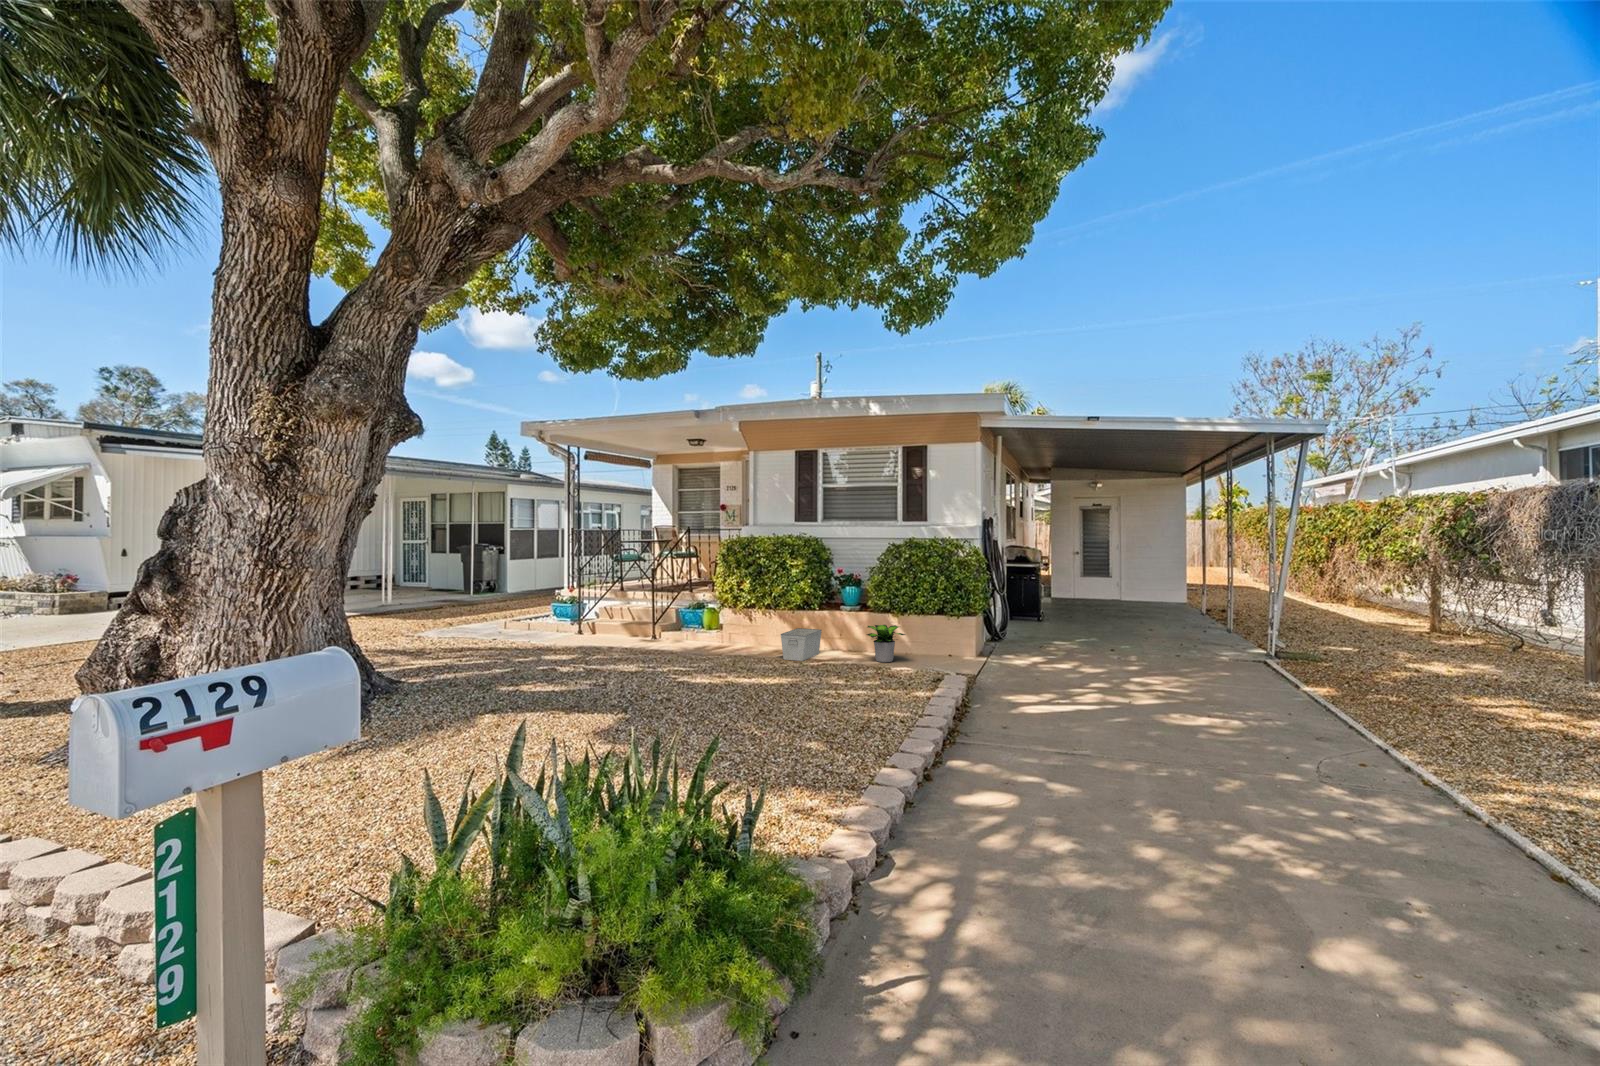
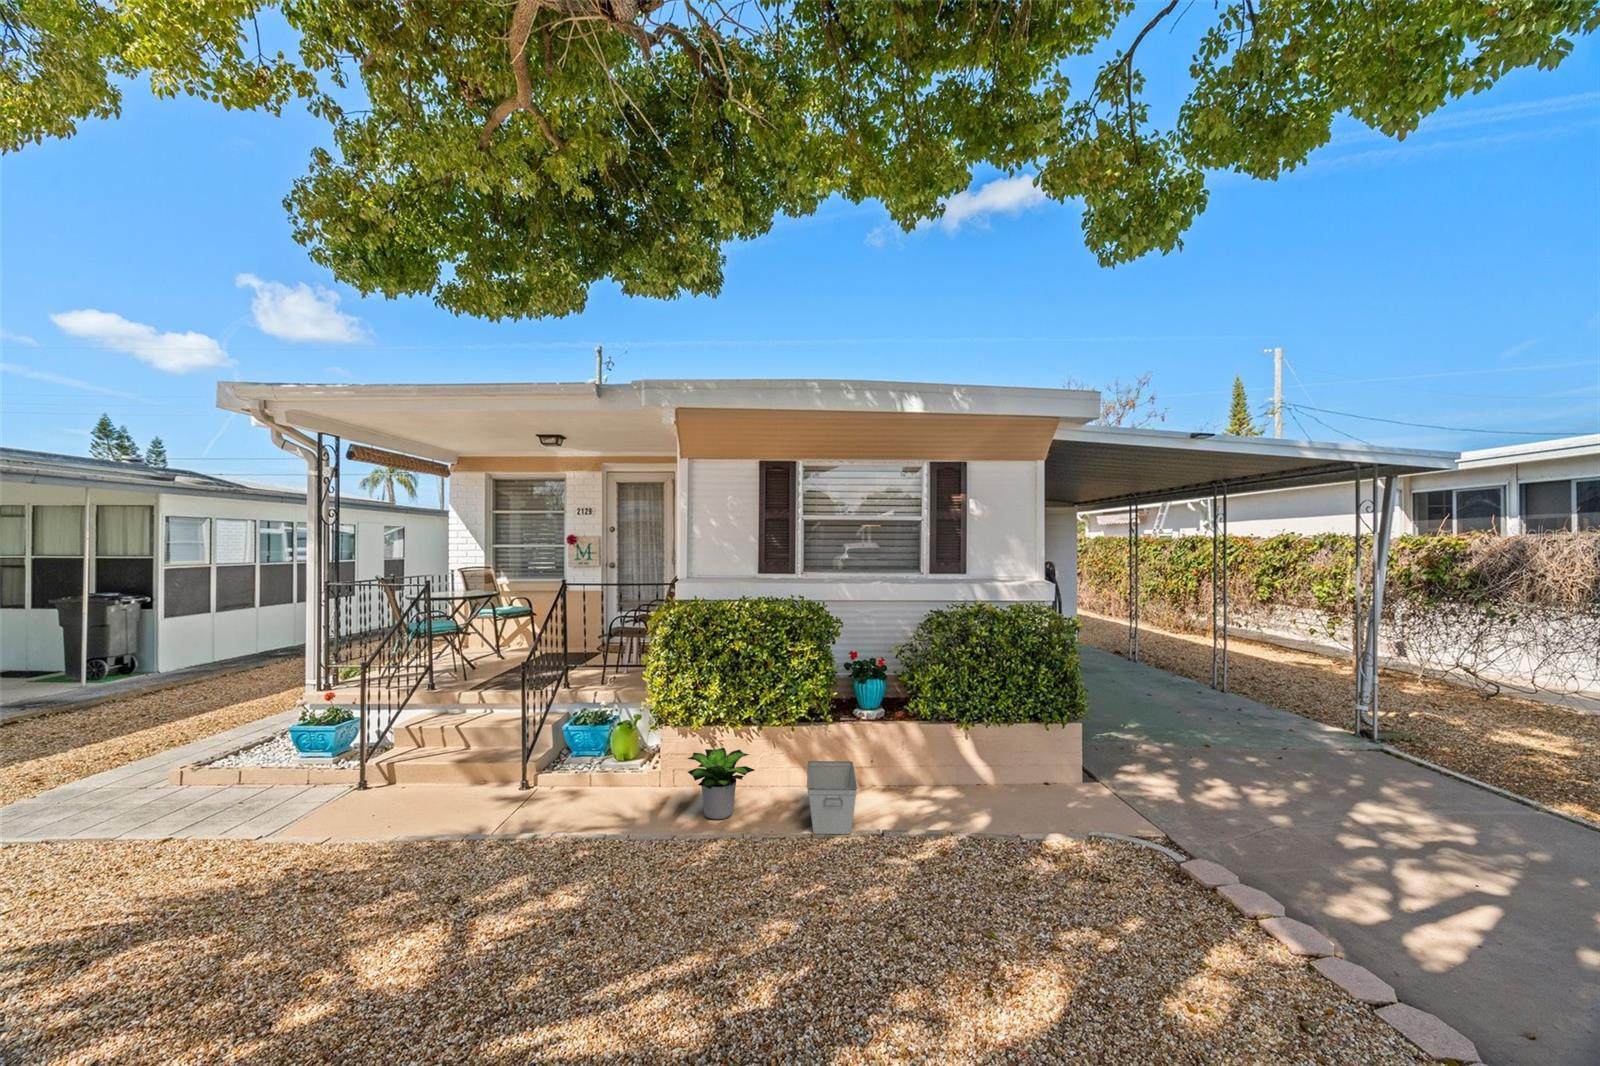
potted plant: present [867,625,905,662] -> present [688,748,754,819]

